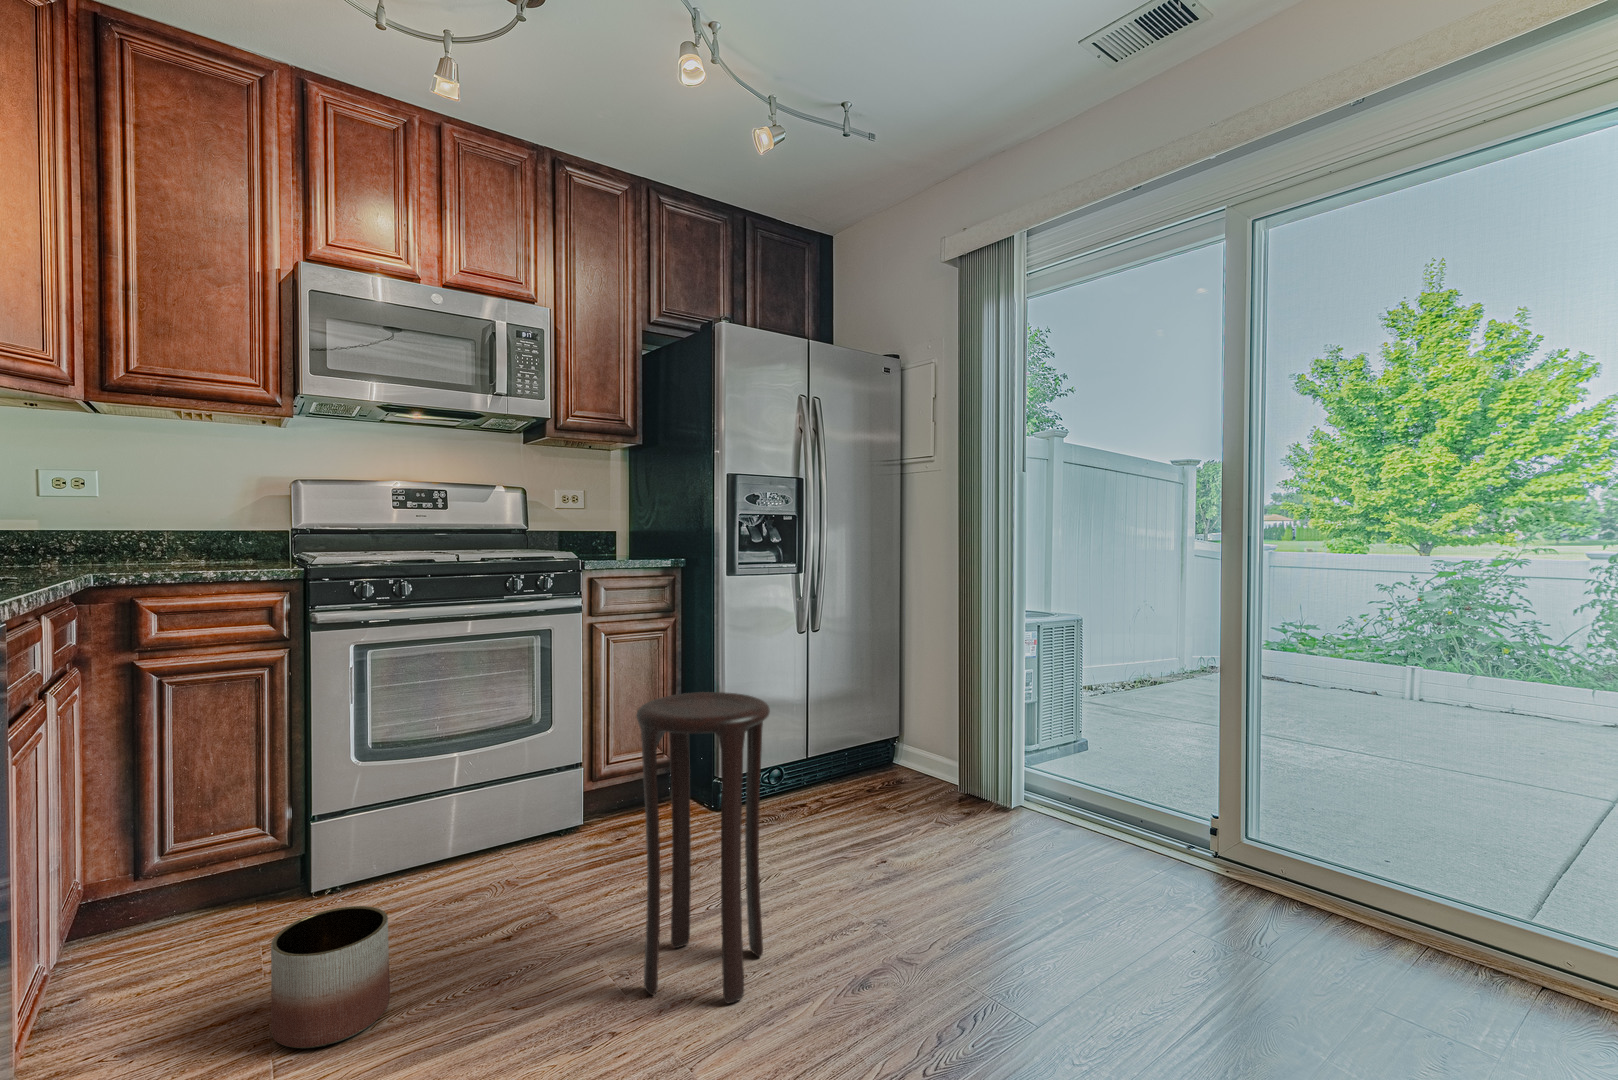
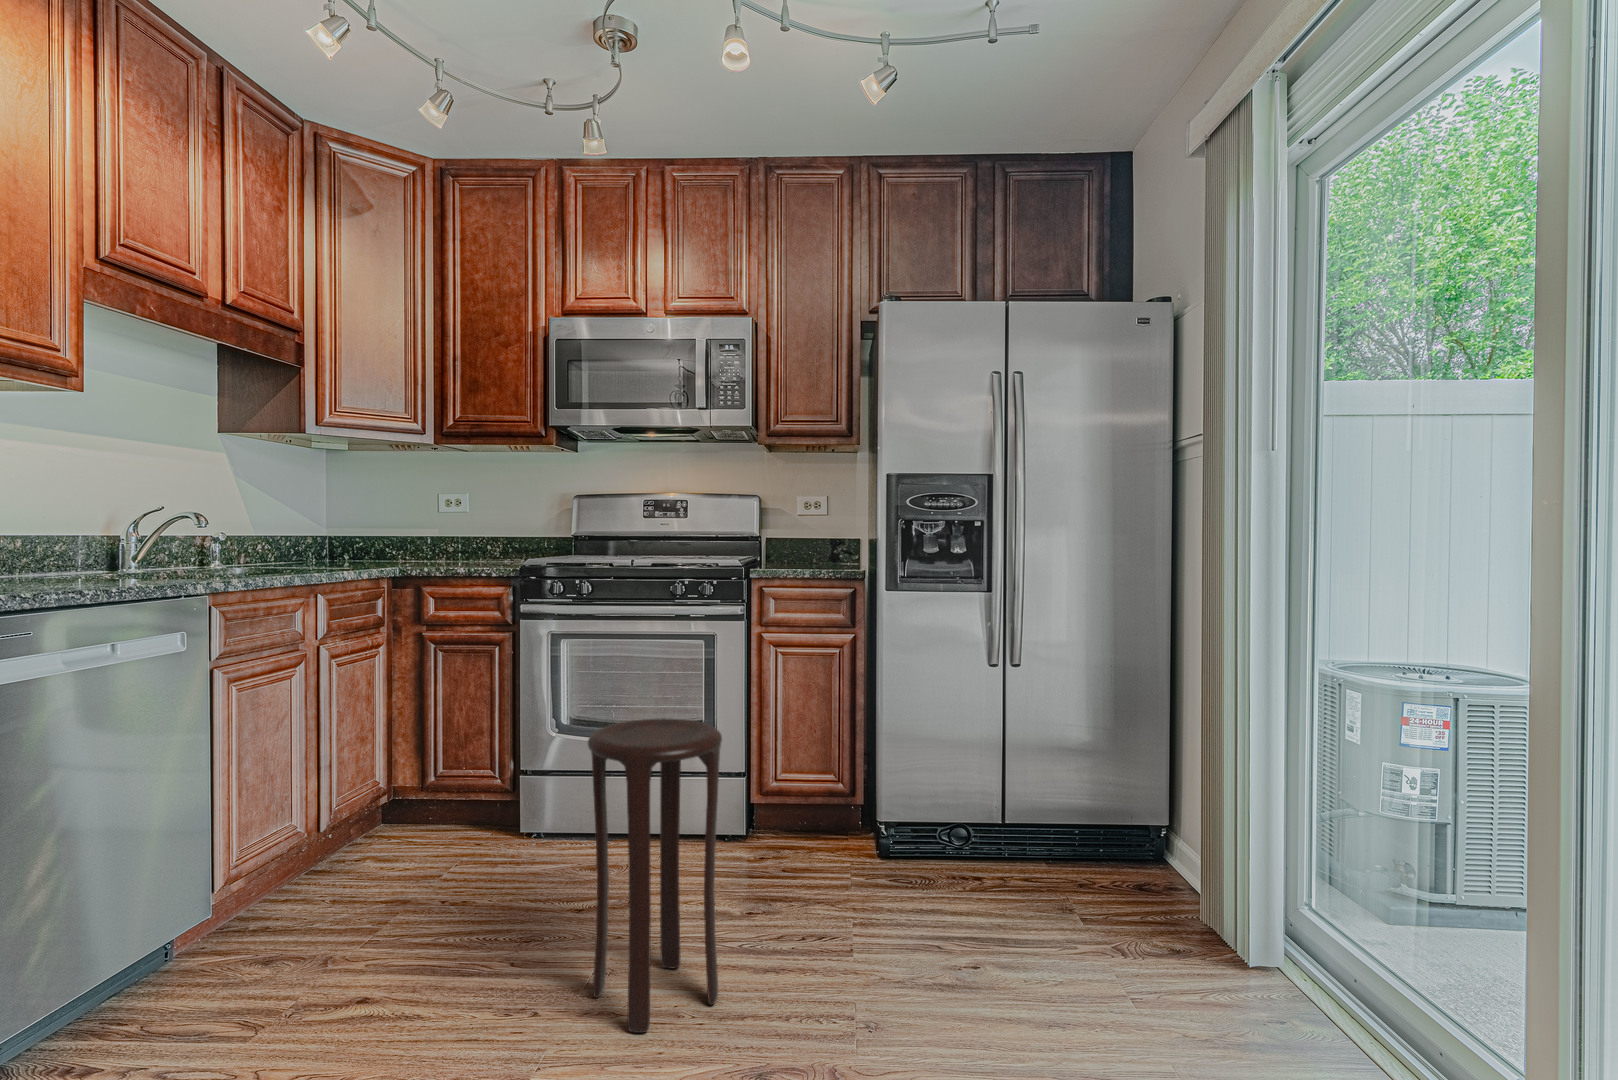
planter: present [271,906,390,1049] -> none [381,841,465,940]

